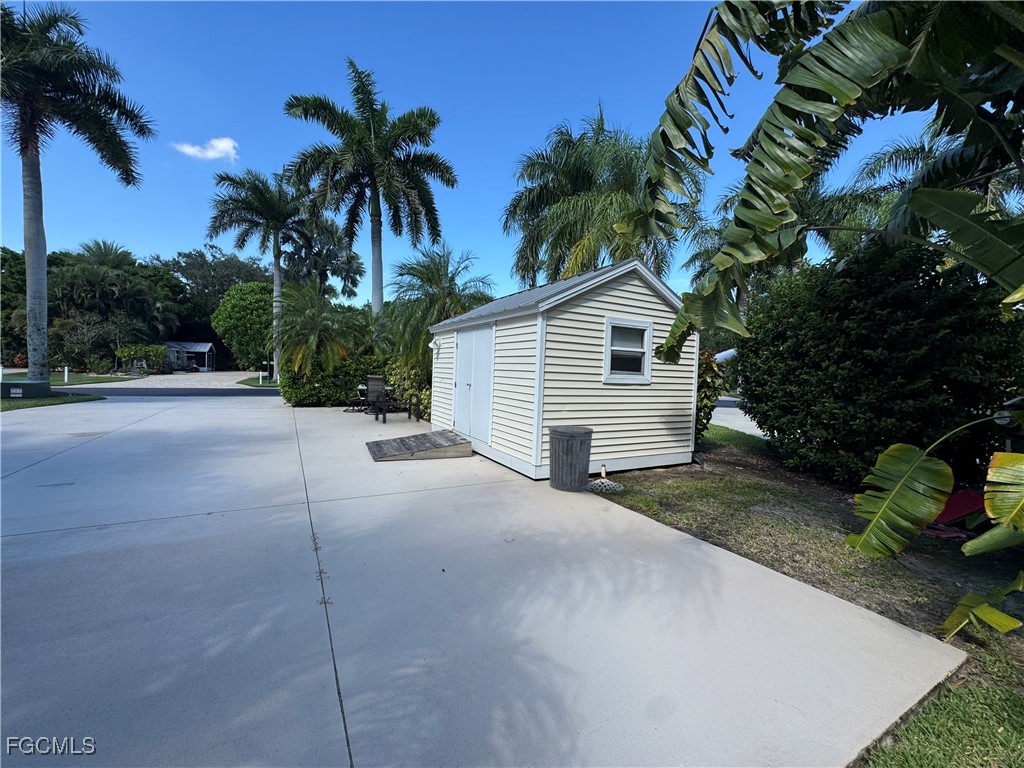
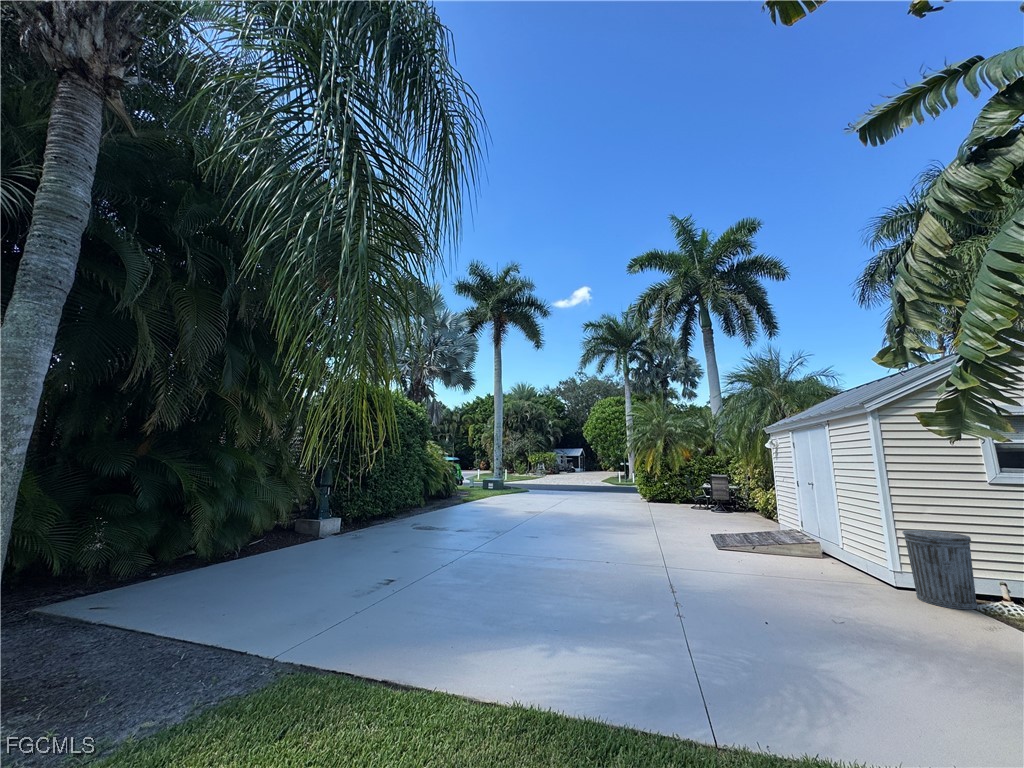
bench: present [375,393,420,423] -> none [720,492,768,521]

